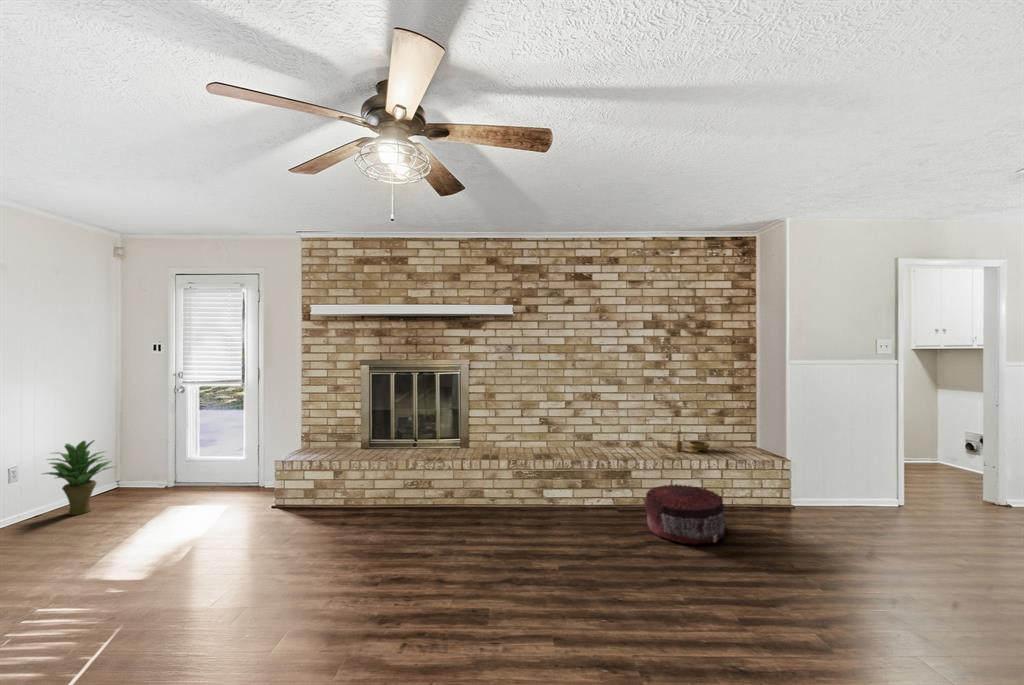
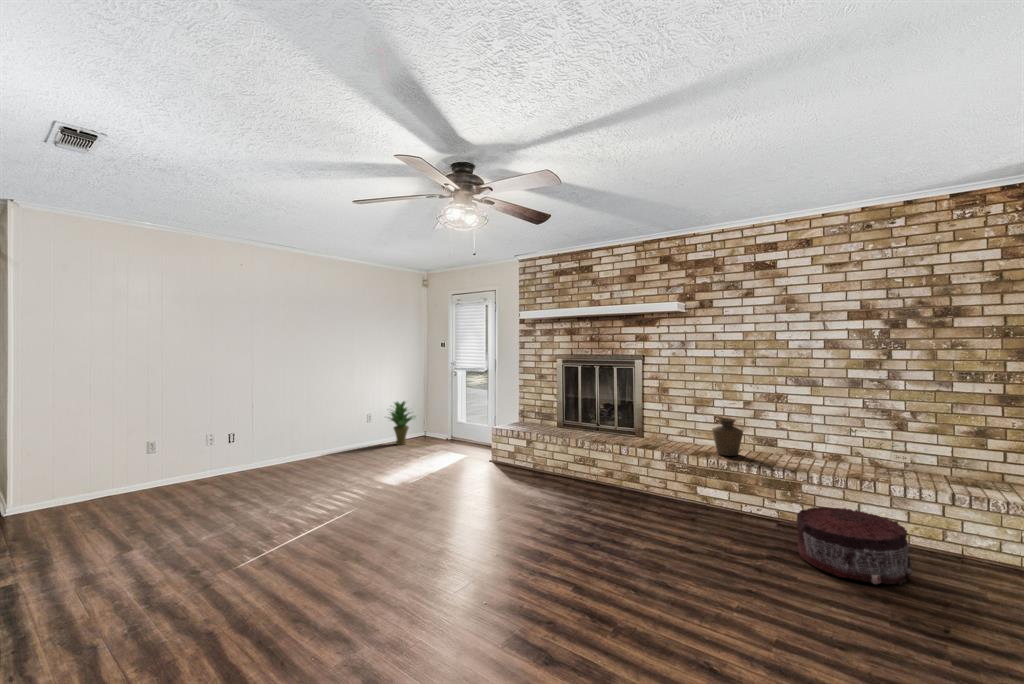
vase: none [549,419,576,455] -> present [712,418,743,456]
decorative bowl: present [675,431,710,451] -> none [884,449,945,481]

